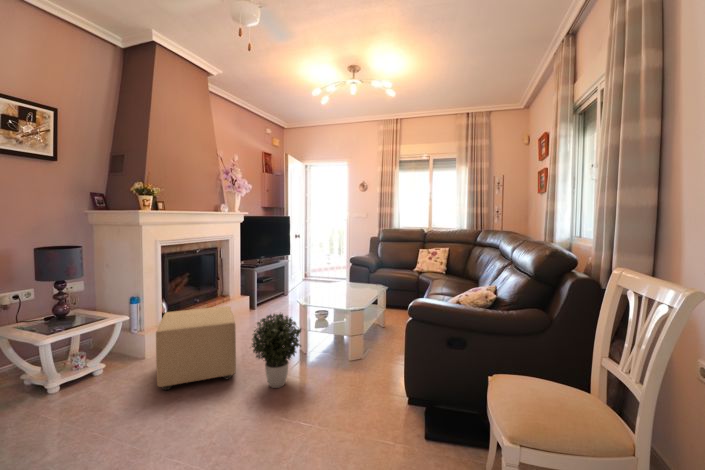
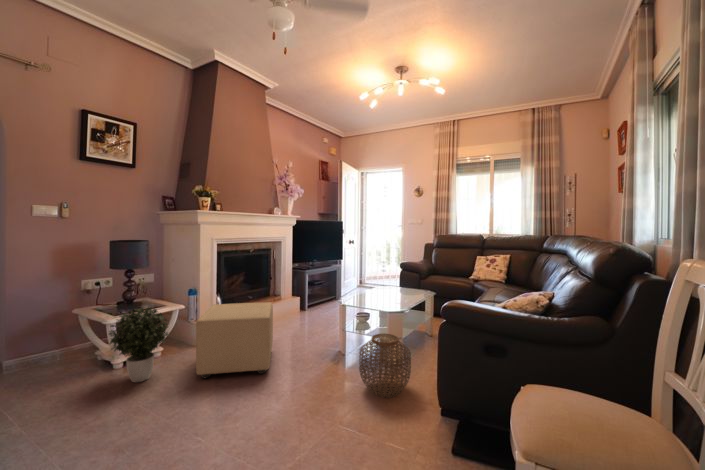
potted plant: present [252,314,301,388] -> present [109,307,169,382]
woven basket: none [329,330,376,388] -> present [359,334,411,398]

